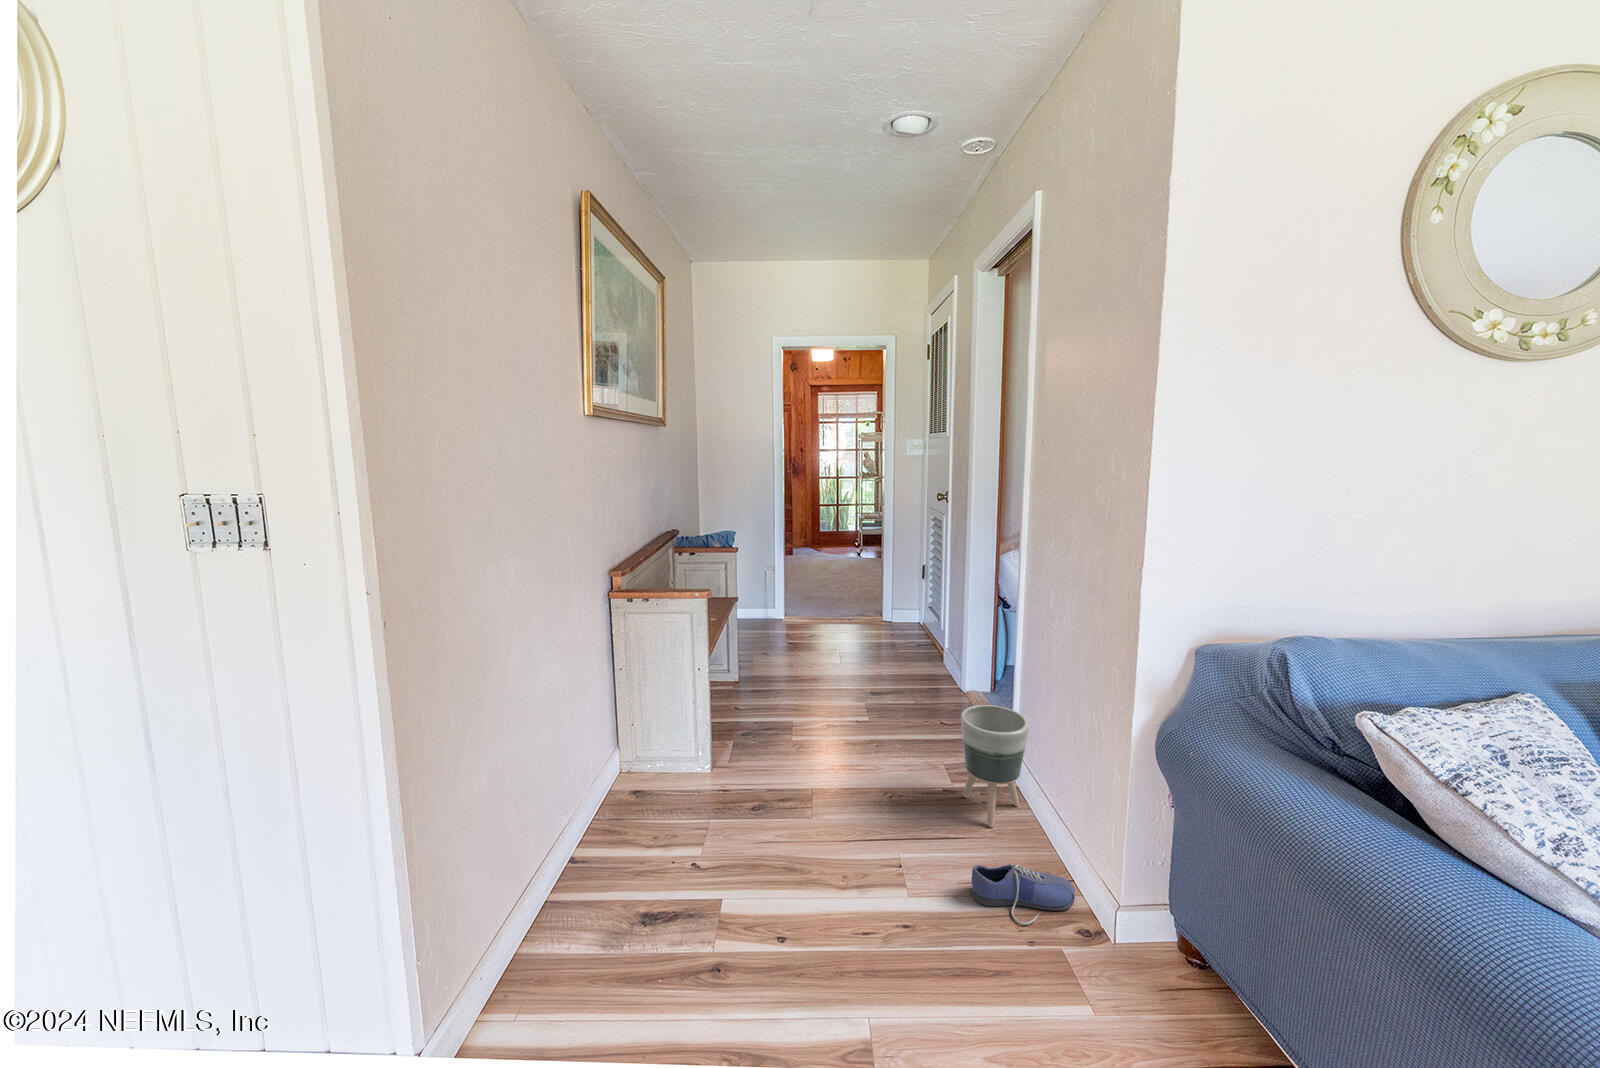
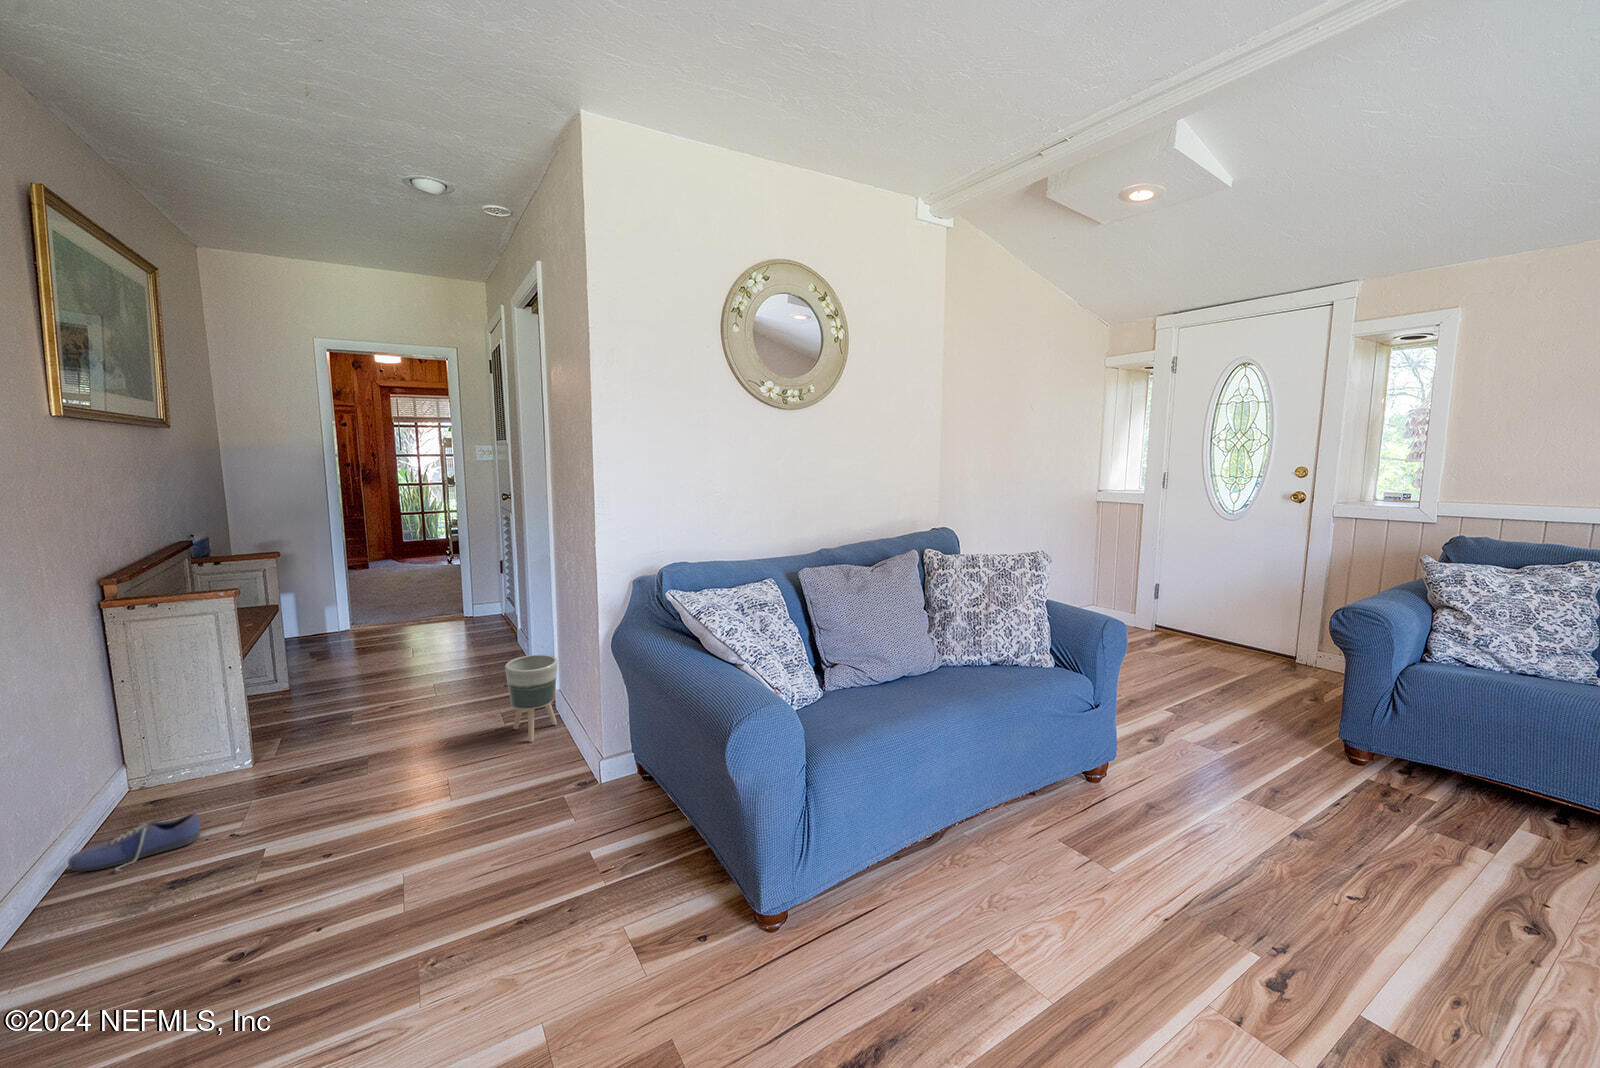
shoe: present [972,863,1075,925] -> present [68,813,200,871]

